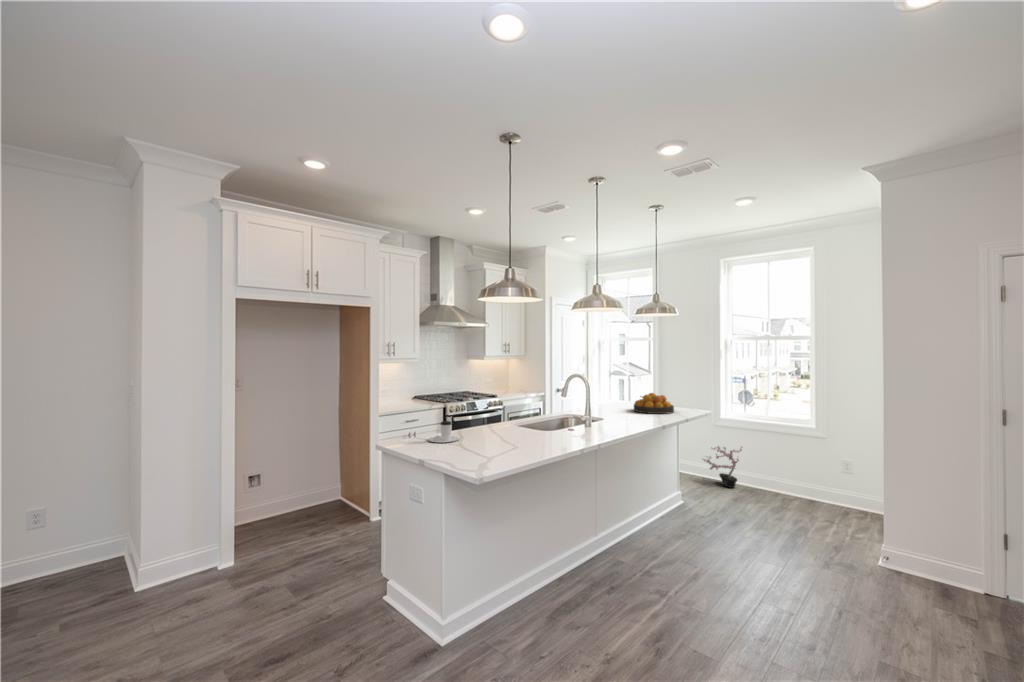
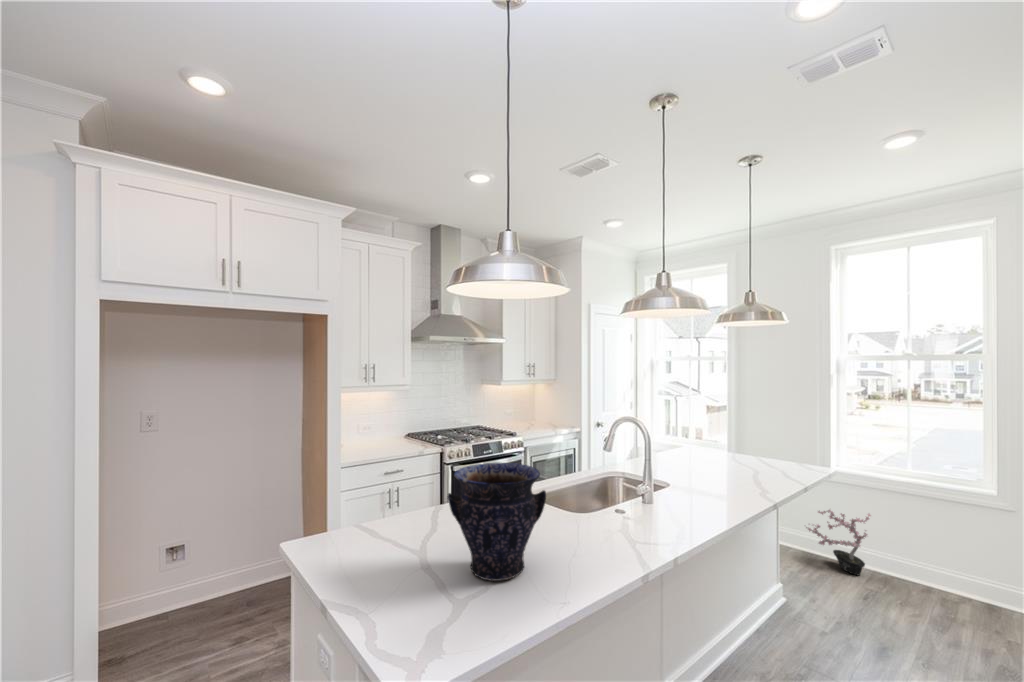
vase: none [478,393,529,447] -> present [448,463,546,581]
fruit bowl: present [634,393,674,414] -> none [717,440,783,477]
coffee cup: present [428,421,459,443] -> none [364,509,423,555]

